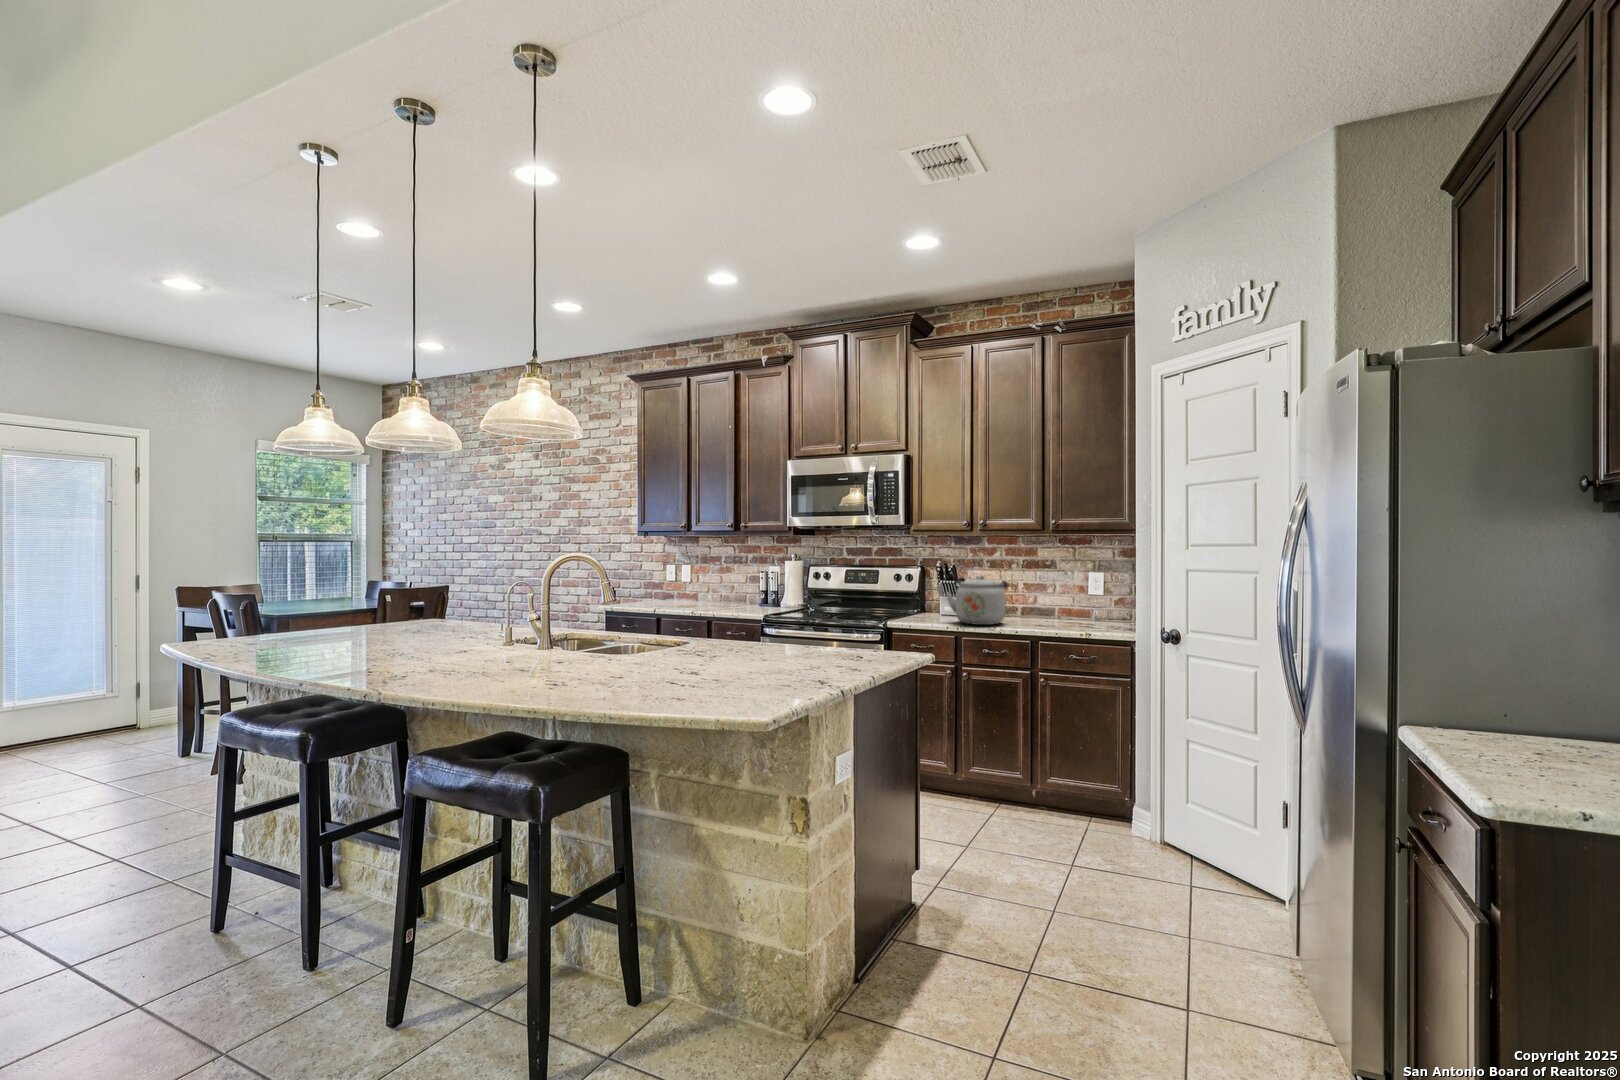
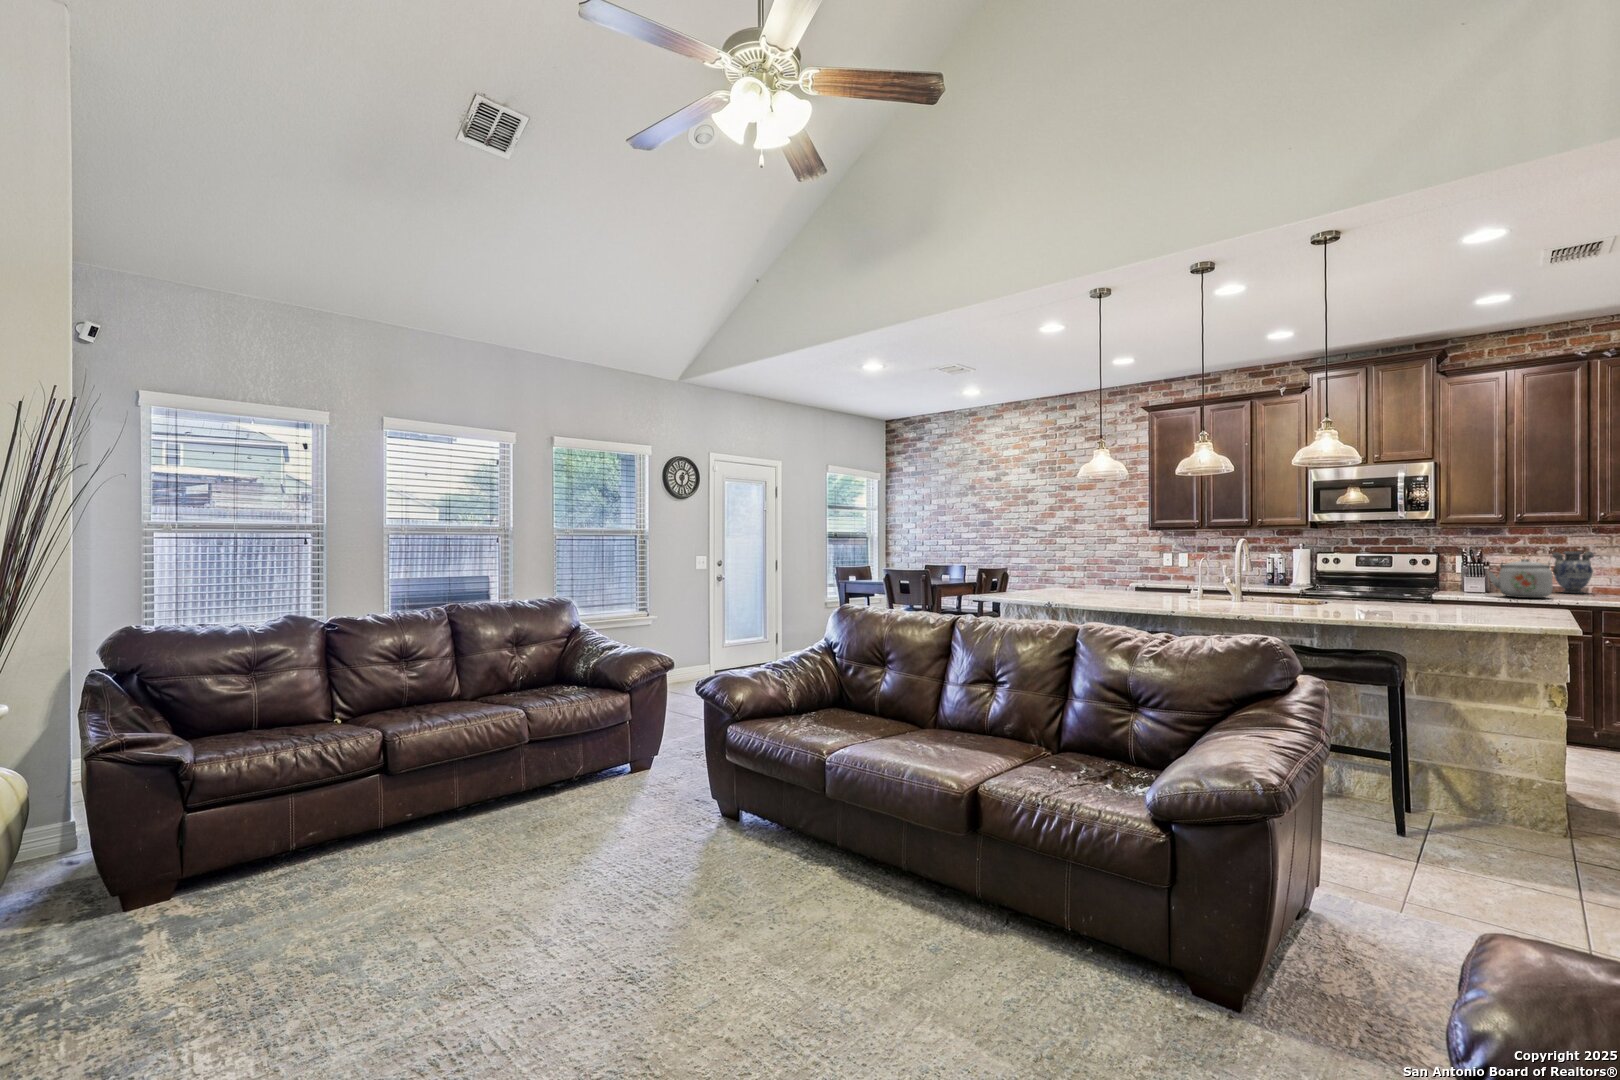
decorative vase: none [1022,565,1062,615] -> present [1552,551,1594,593]

